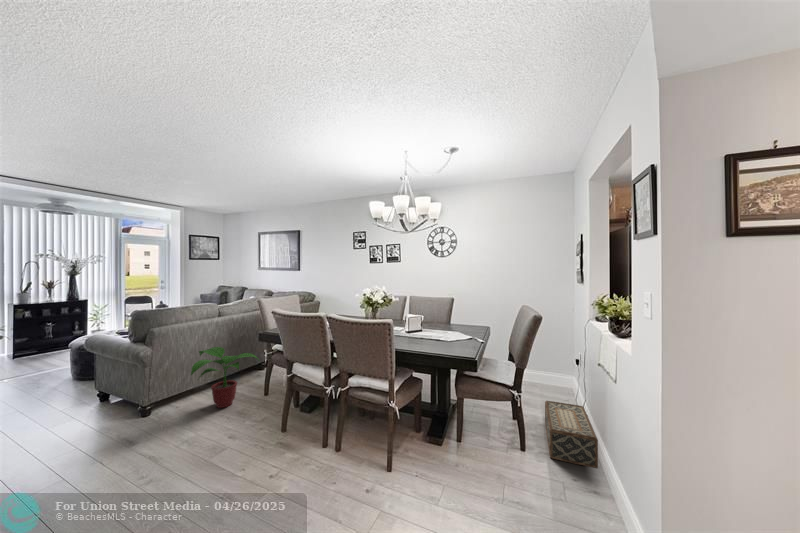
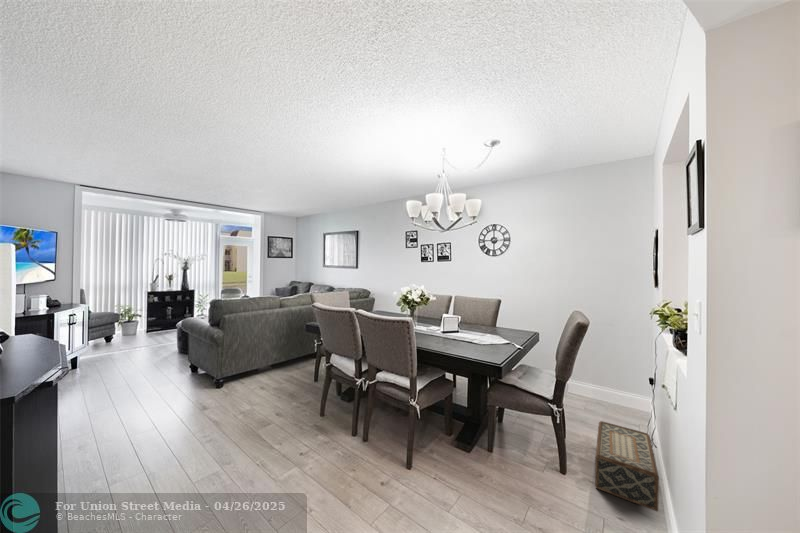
potted plant: present [191,347,259,408] -> none [250,334,309,388]

